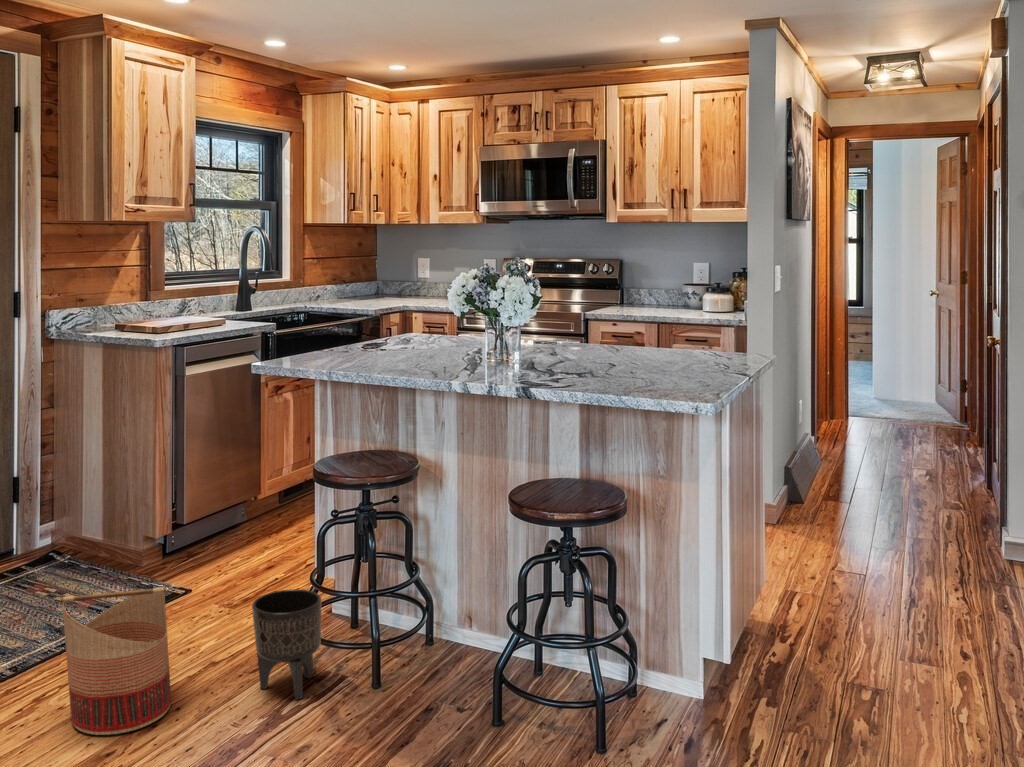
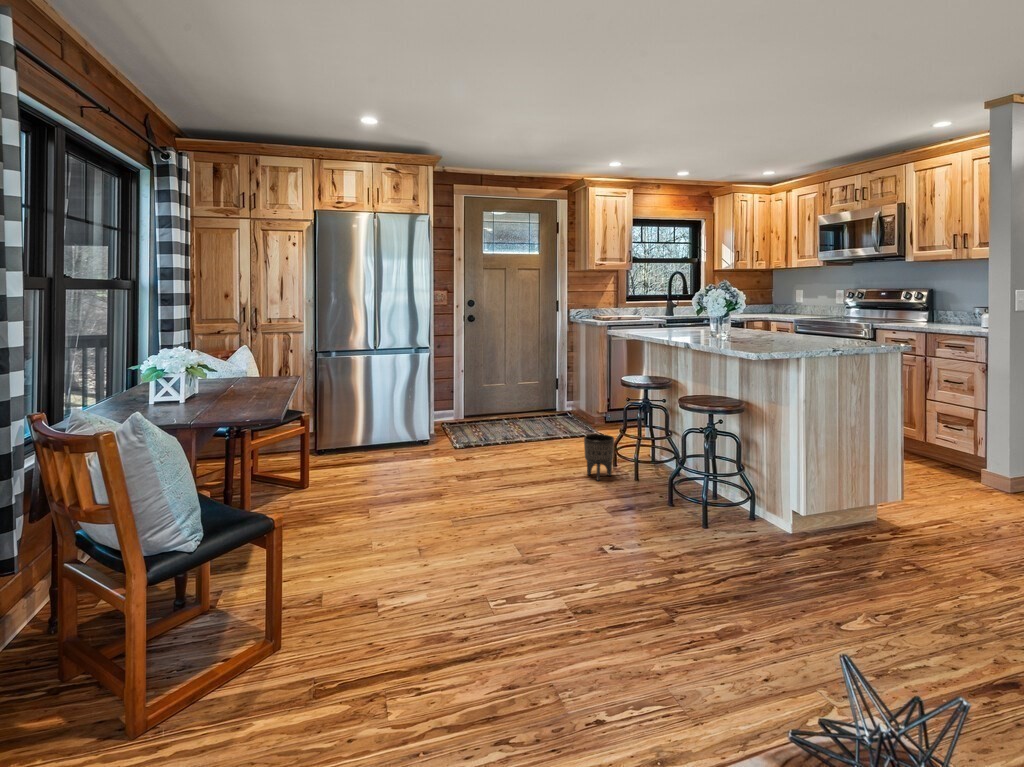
basket: present [61,587,171,735] -> none [515,419,553,475]

